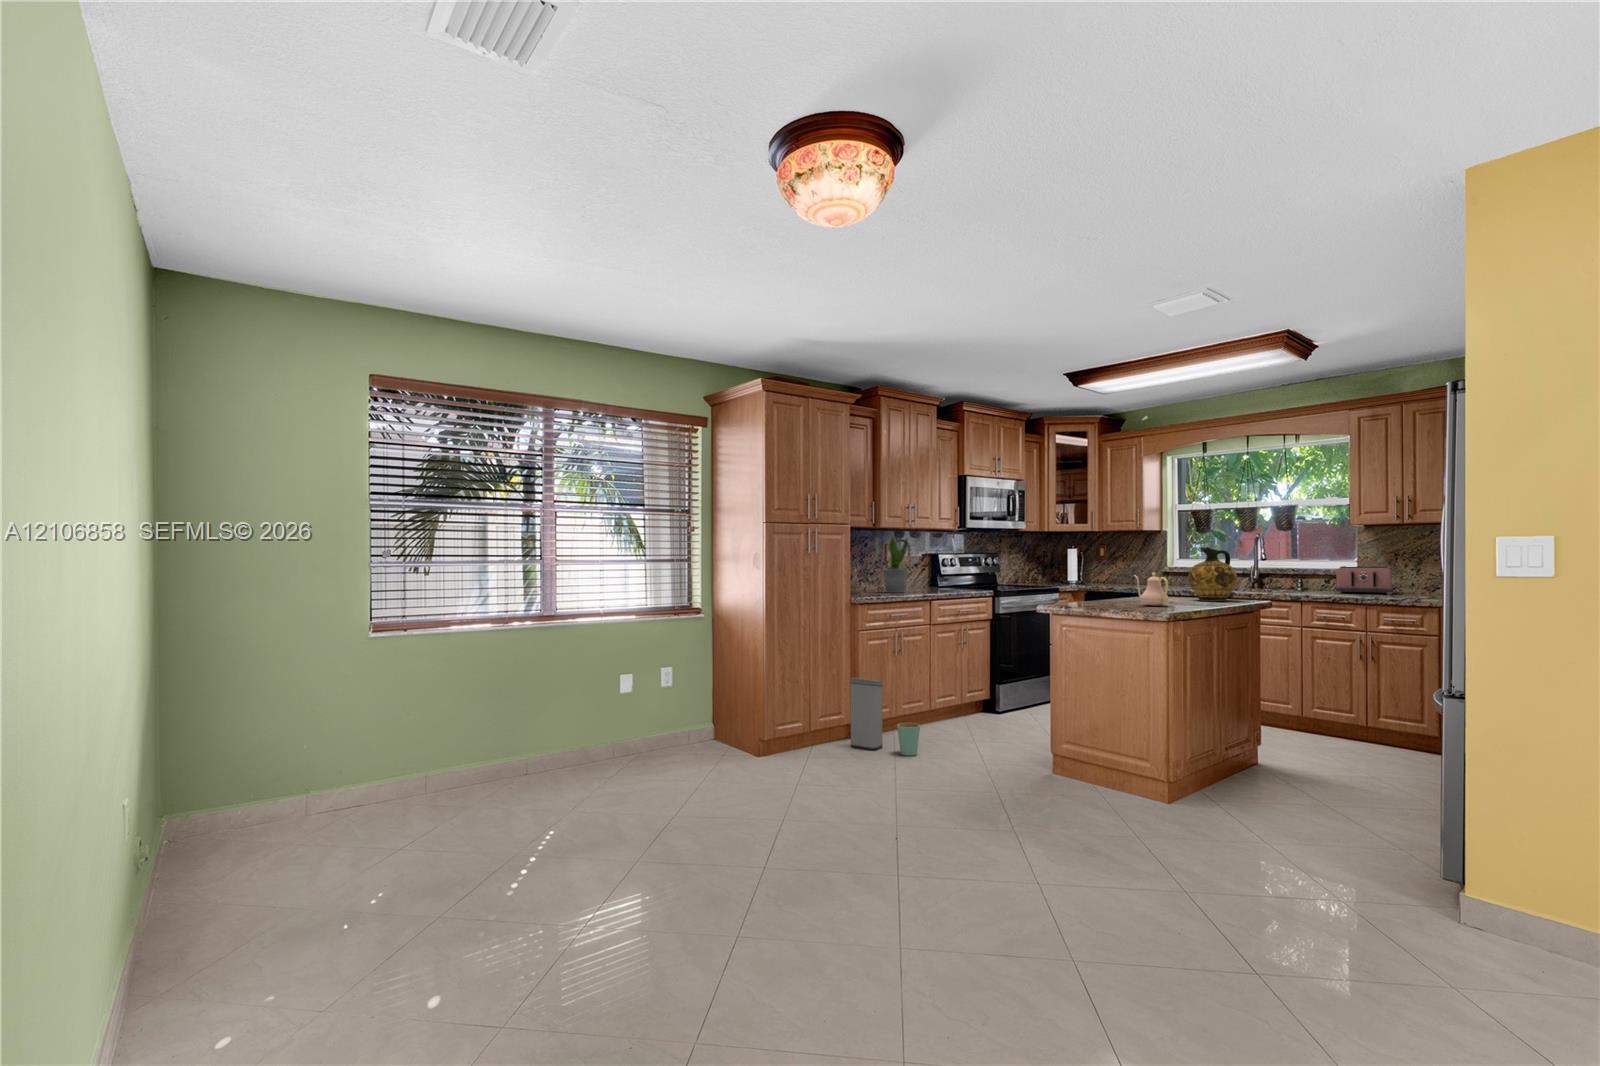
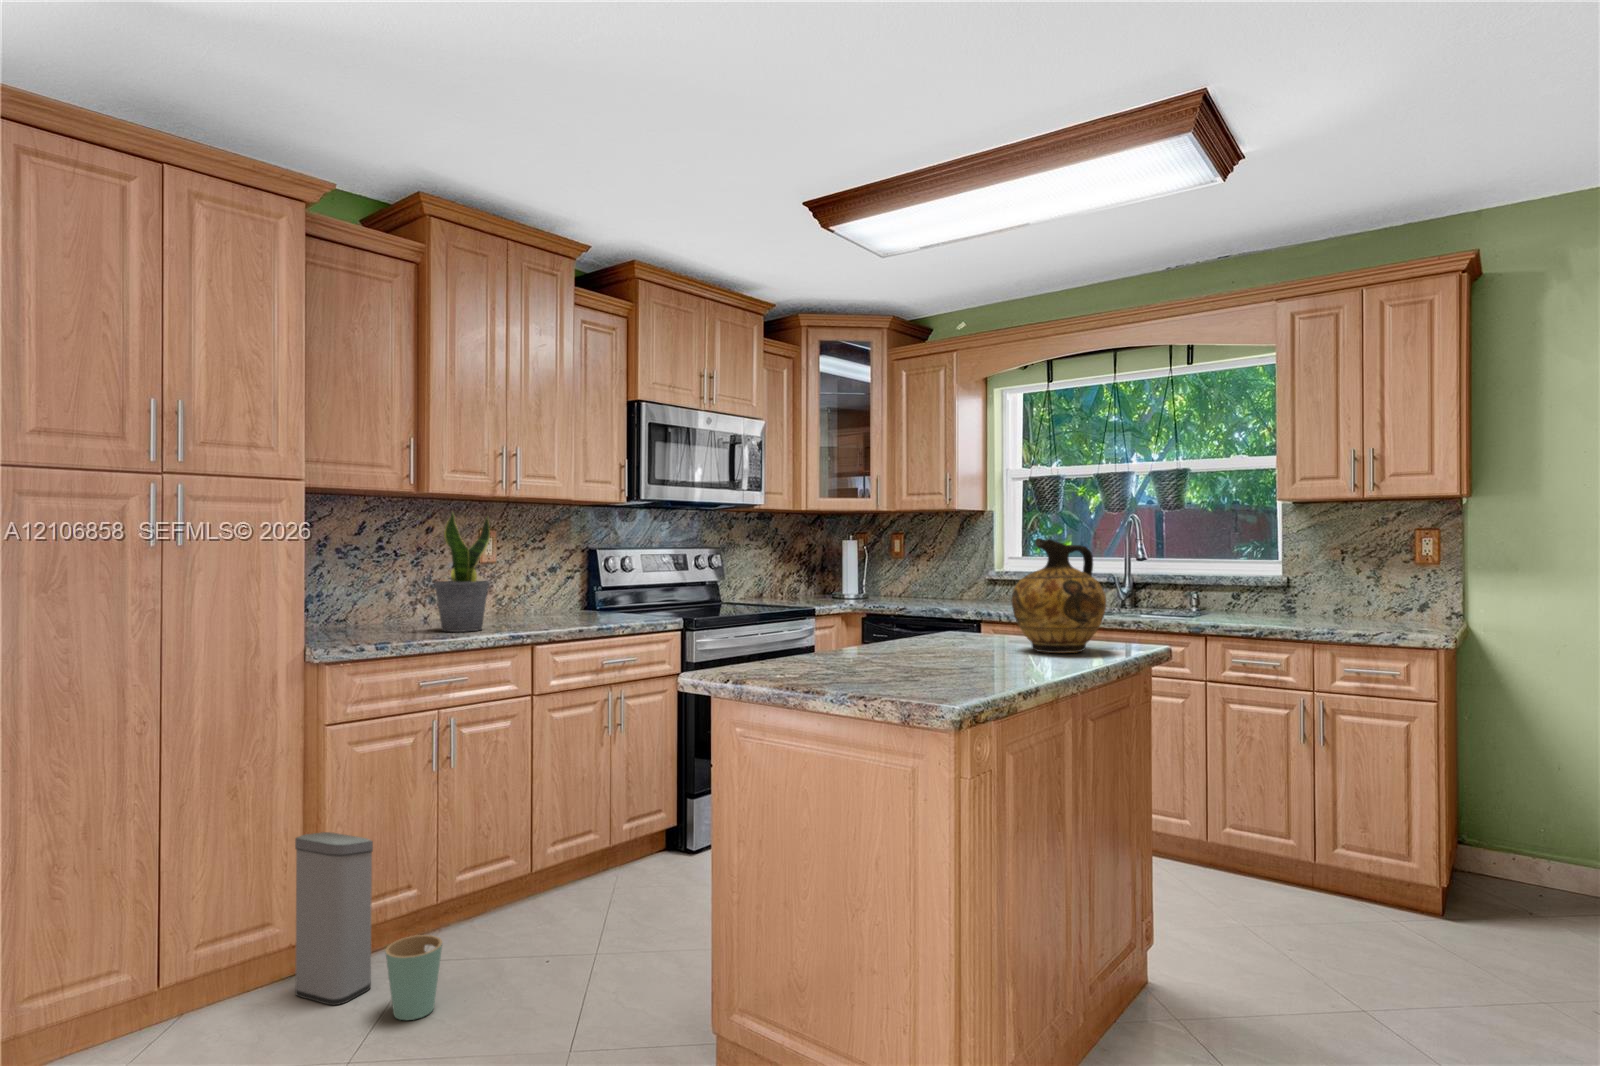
toaster: present [1336,566,1393,594] -> none [1251,571,1345,620]
teapot: present [1134,572,1169,606] -> none [891,598,962,678]

